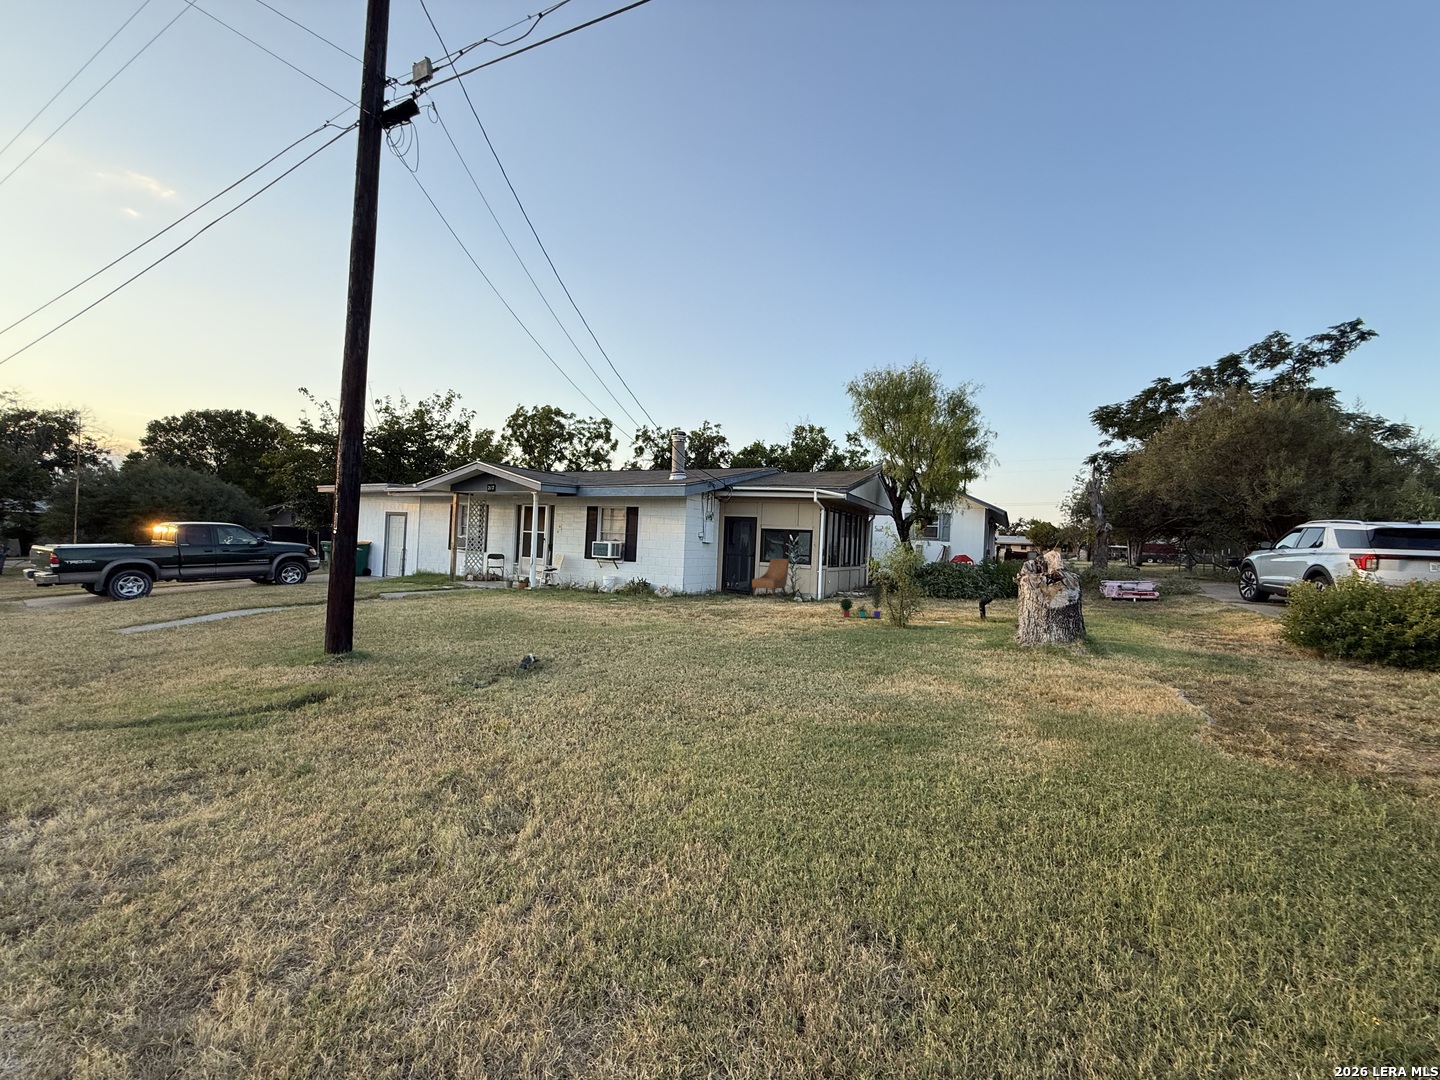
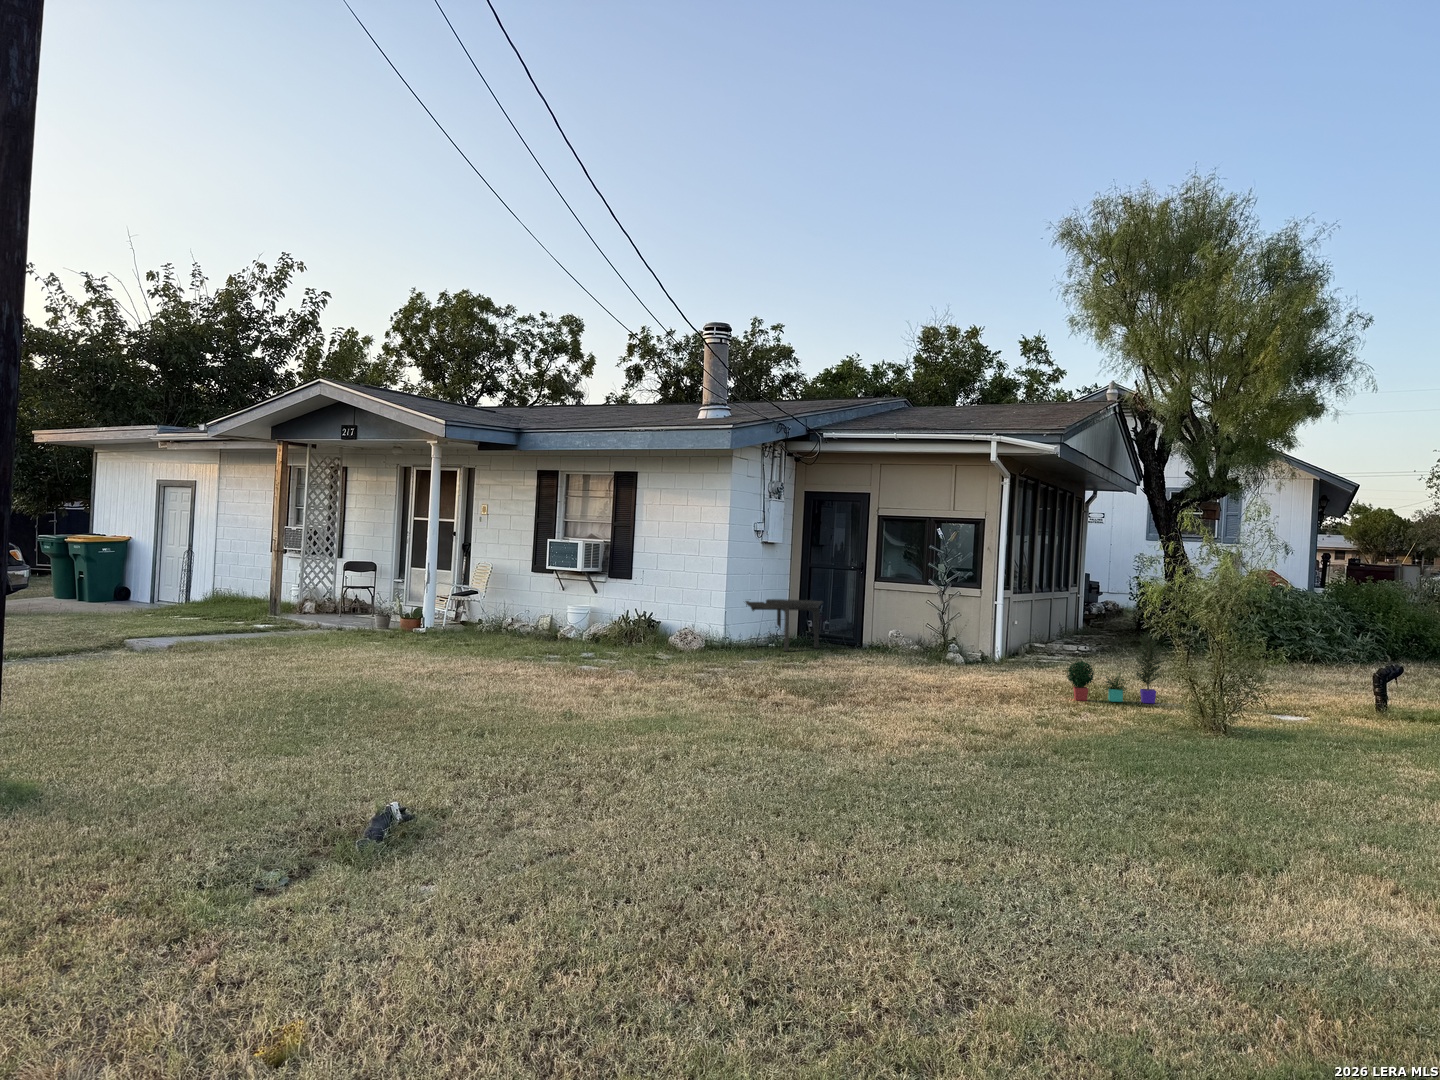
chair: present [752,559,789,596] -> none [865,576,939,652]
round table: none [692,571,732,597] -> present [746,599,822,651]

